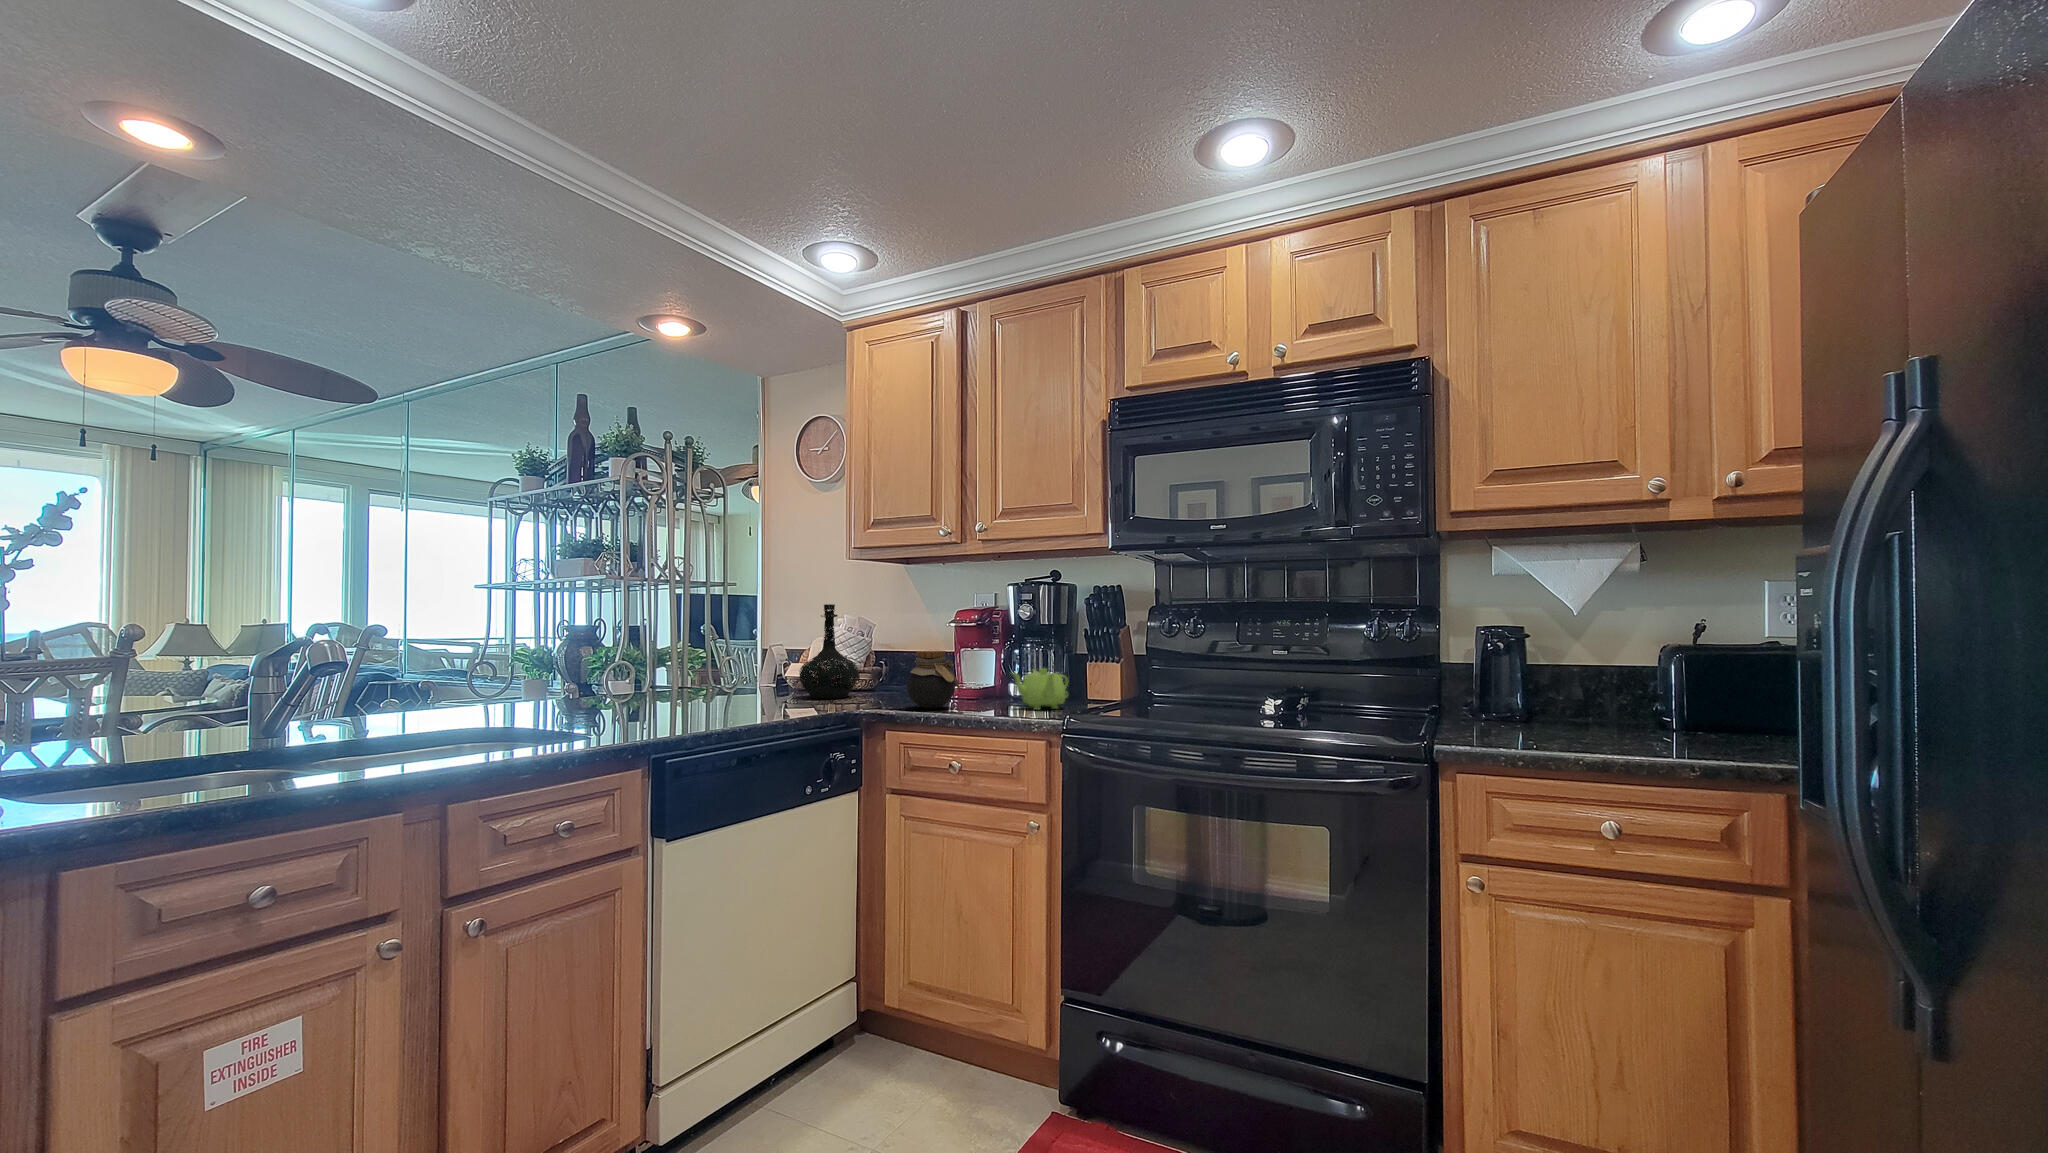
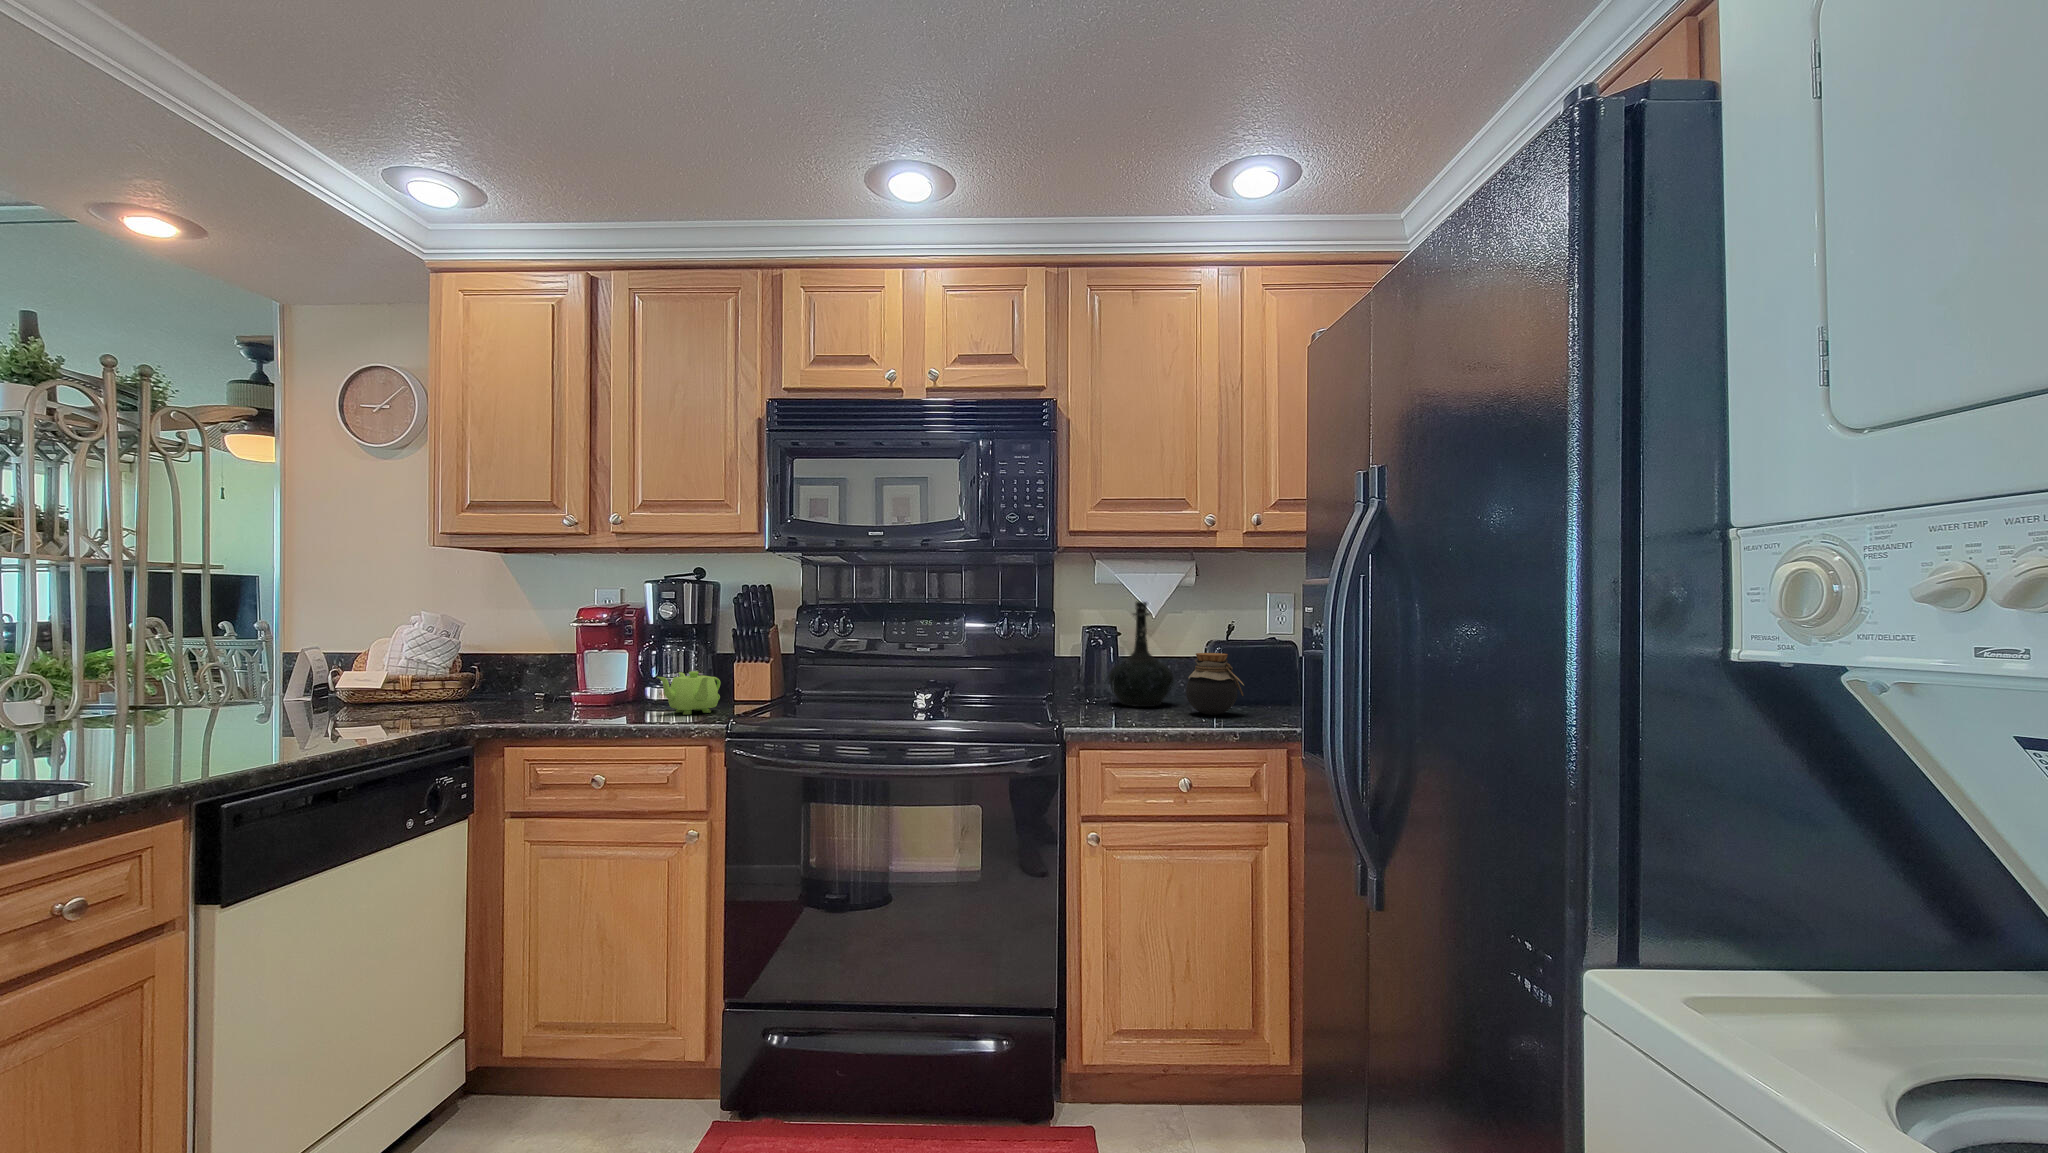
bottle: present [799,604,859,699] -> present [1109,602,1173,707]
jar: present [907,650,961,709] -> present [1186,653,1244,715]

